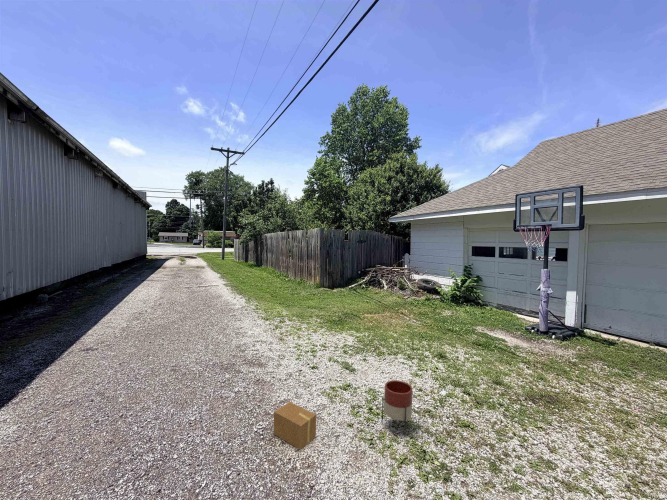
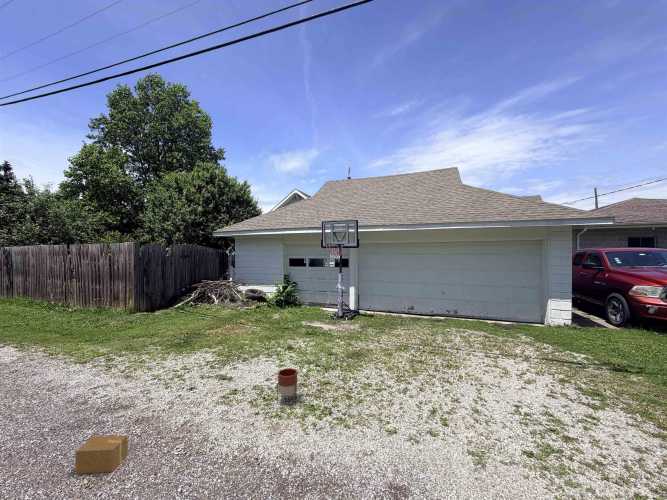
cardboard box: present [273,402,316,450] -> present [75,435,128,474]

